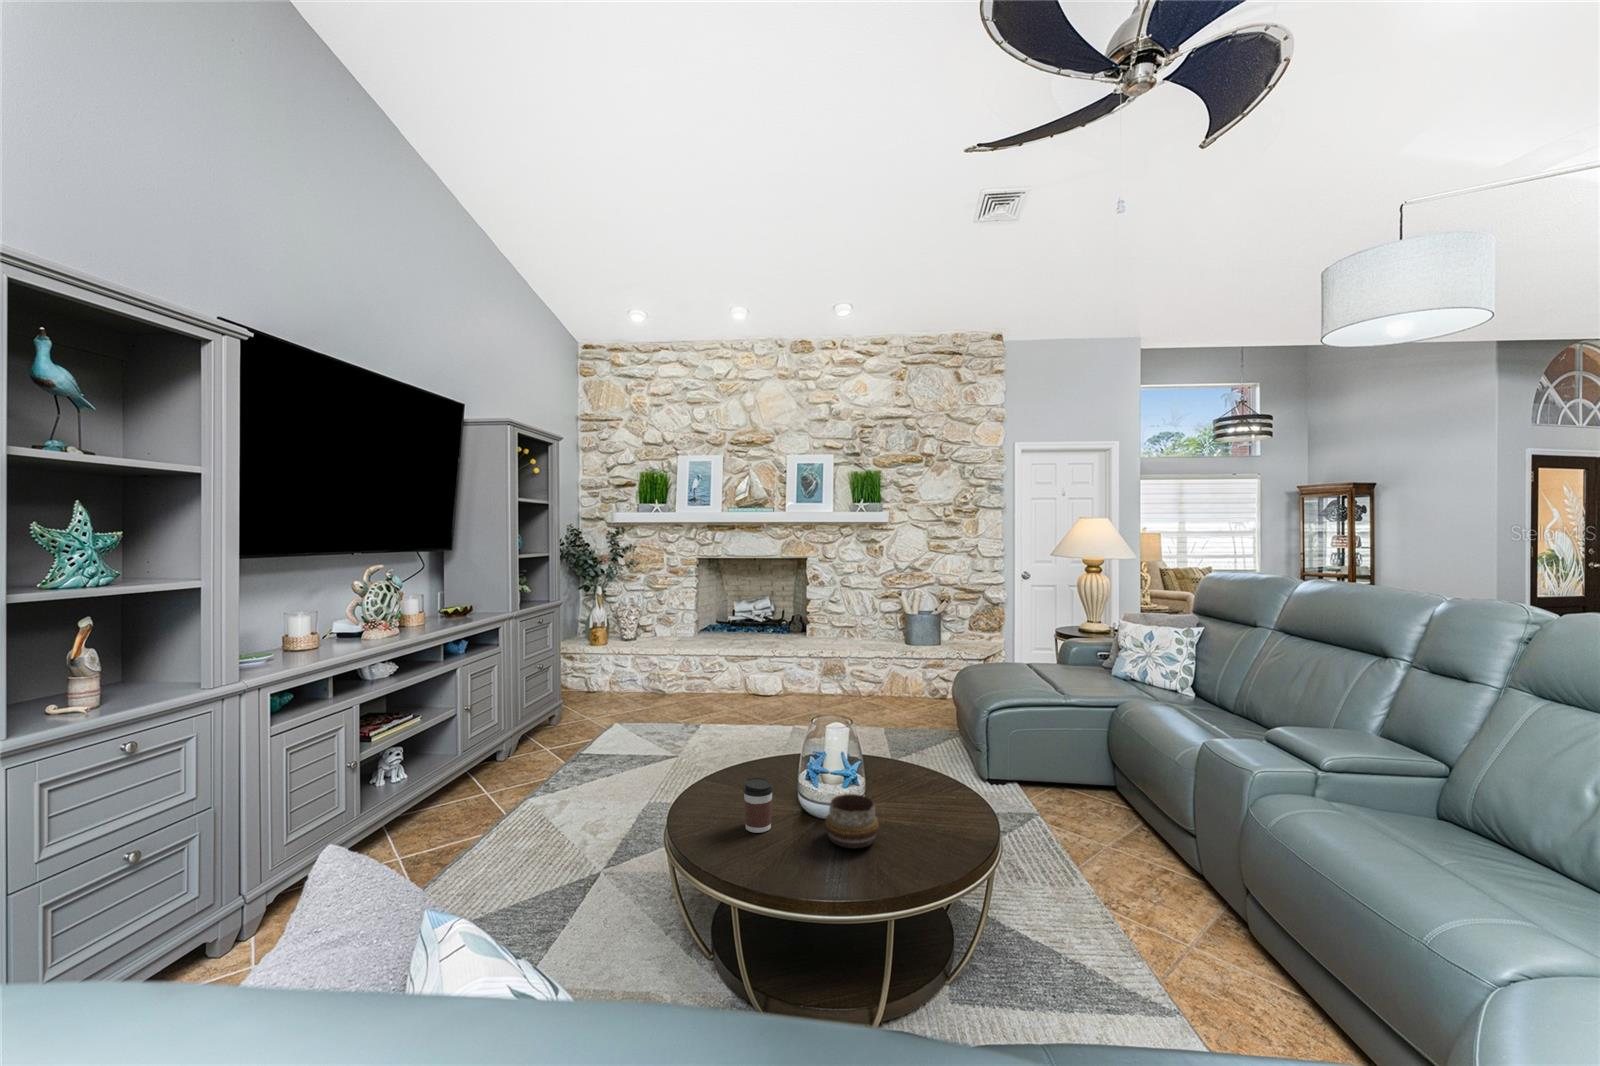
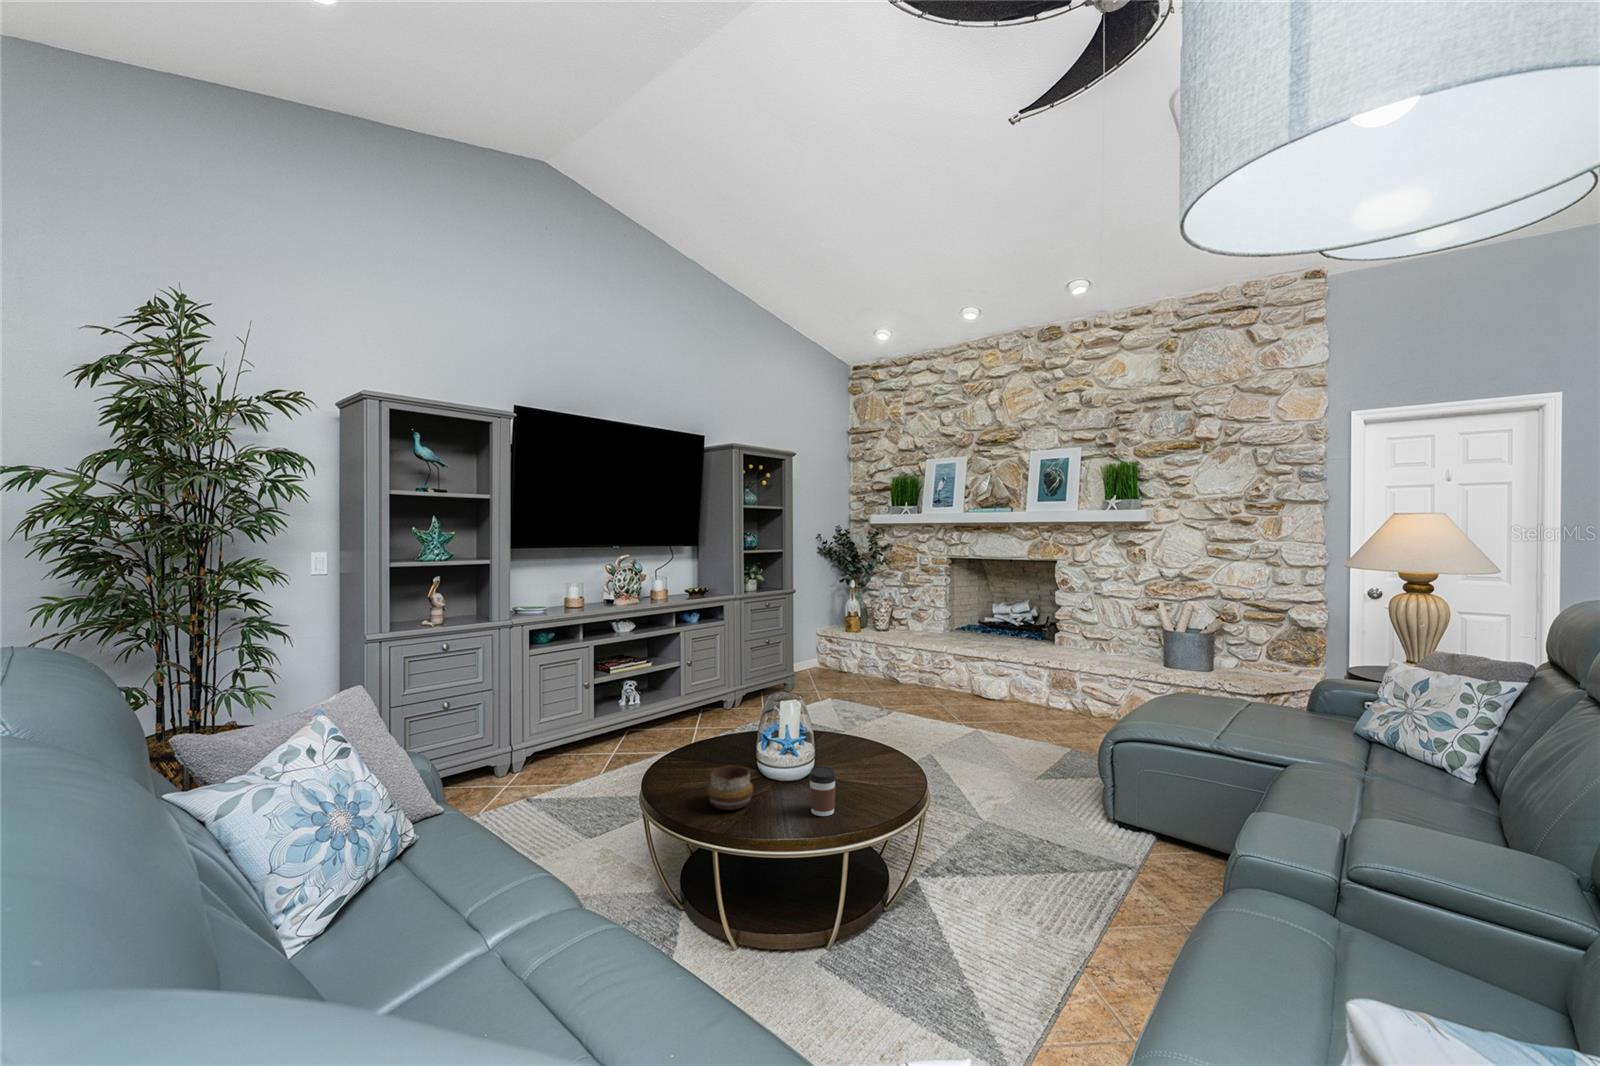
coffee cup: present [743,777,773,833] -> present [809,766,836,816]

